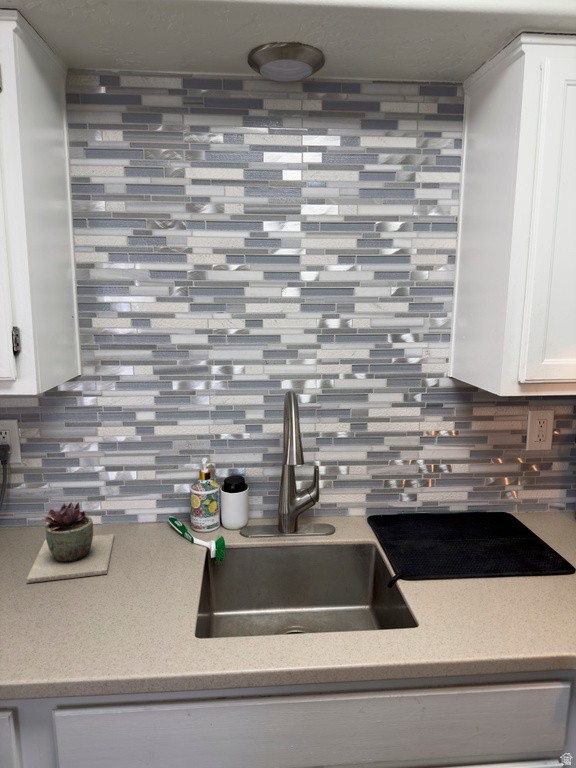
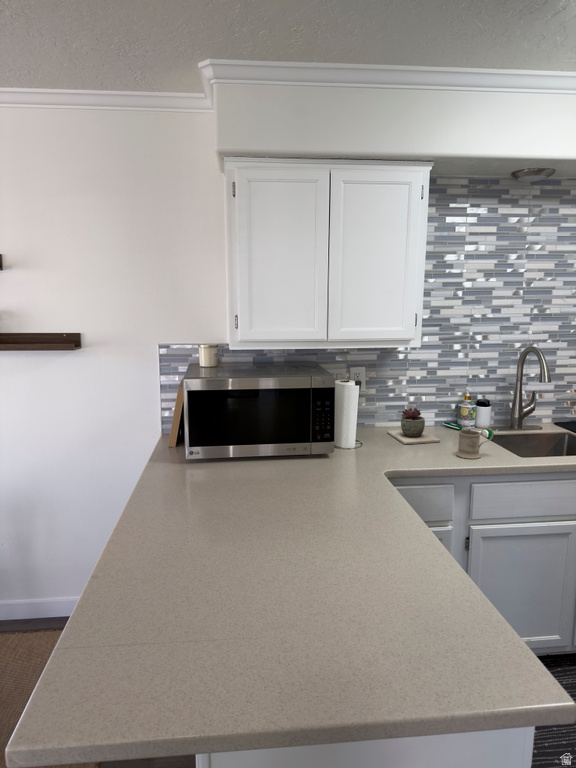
mug: none [80,567,153,640] -> present [456,427,493,459]

